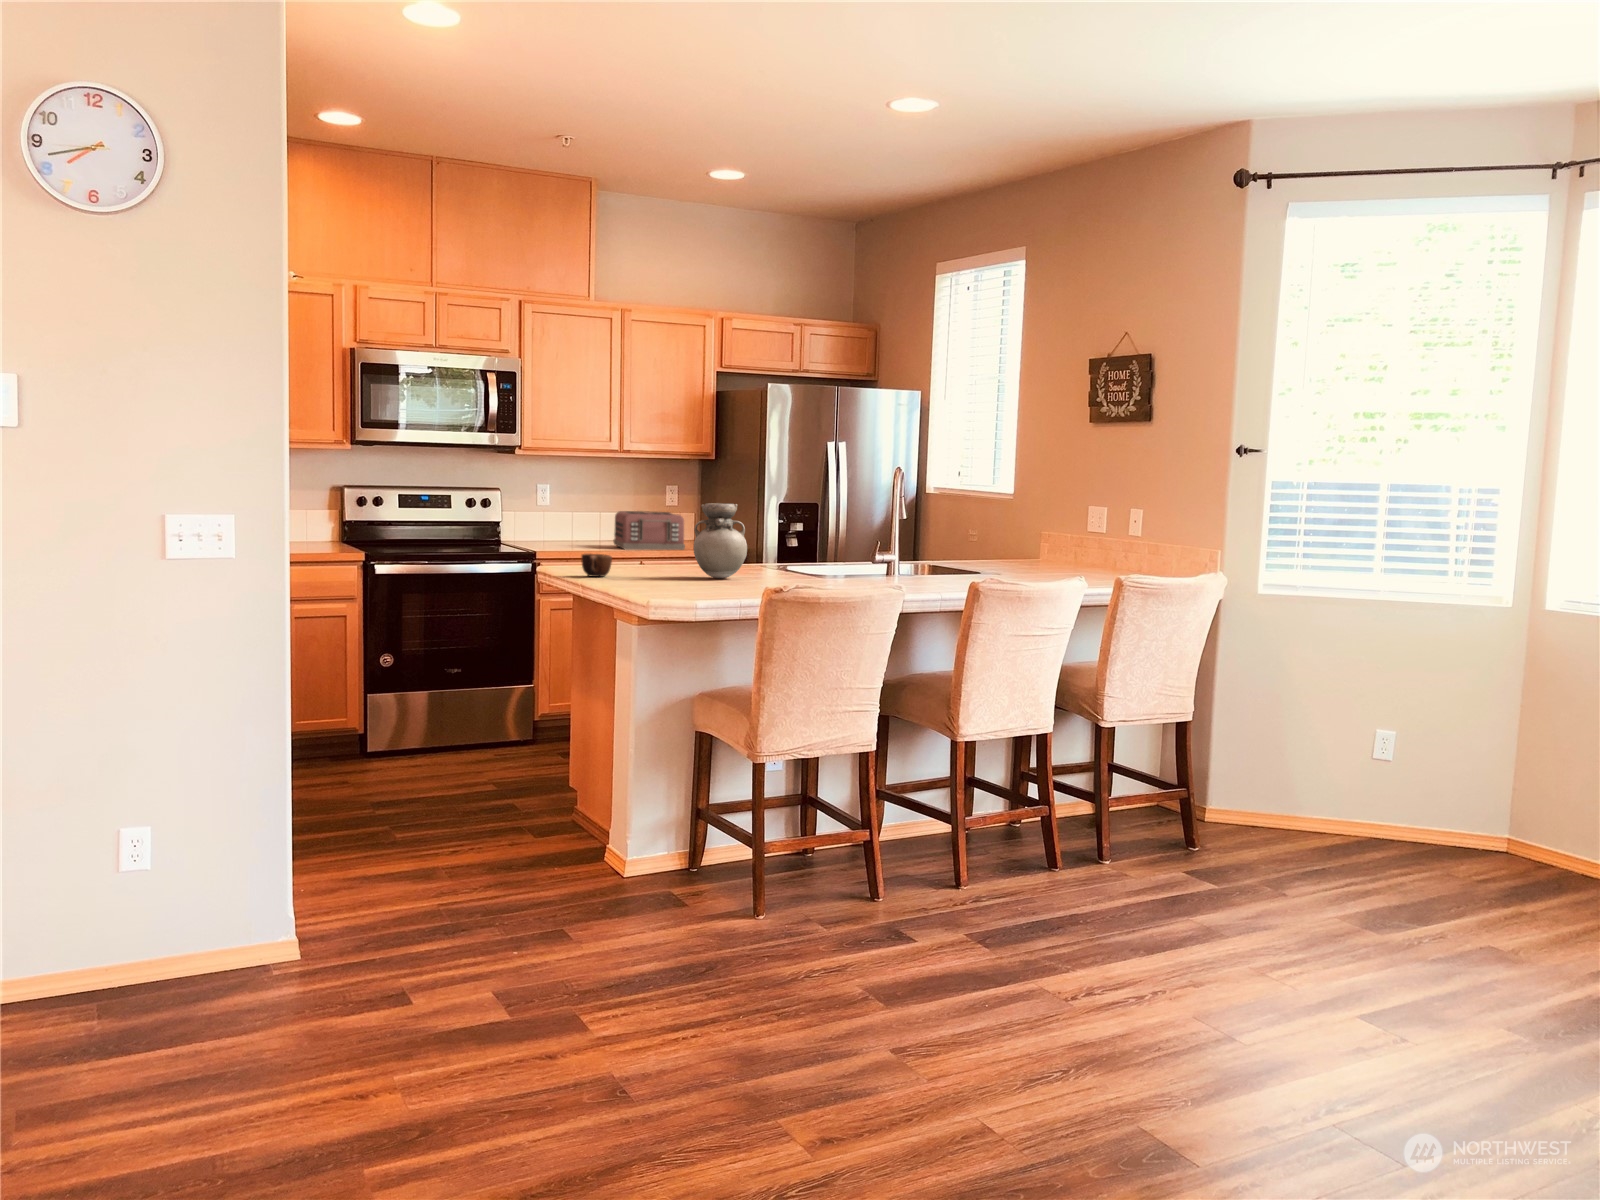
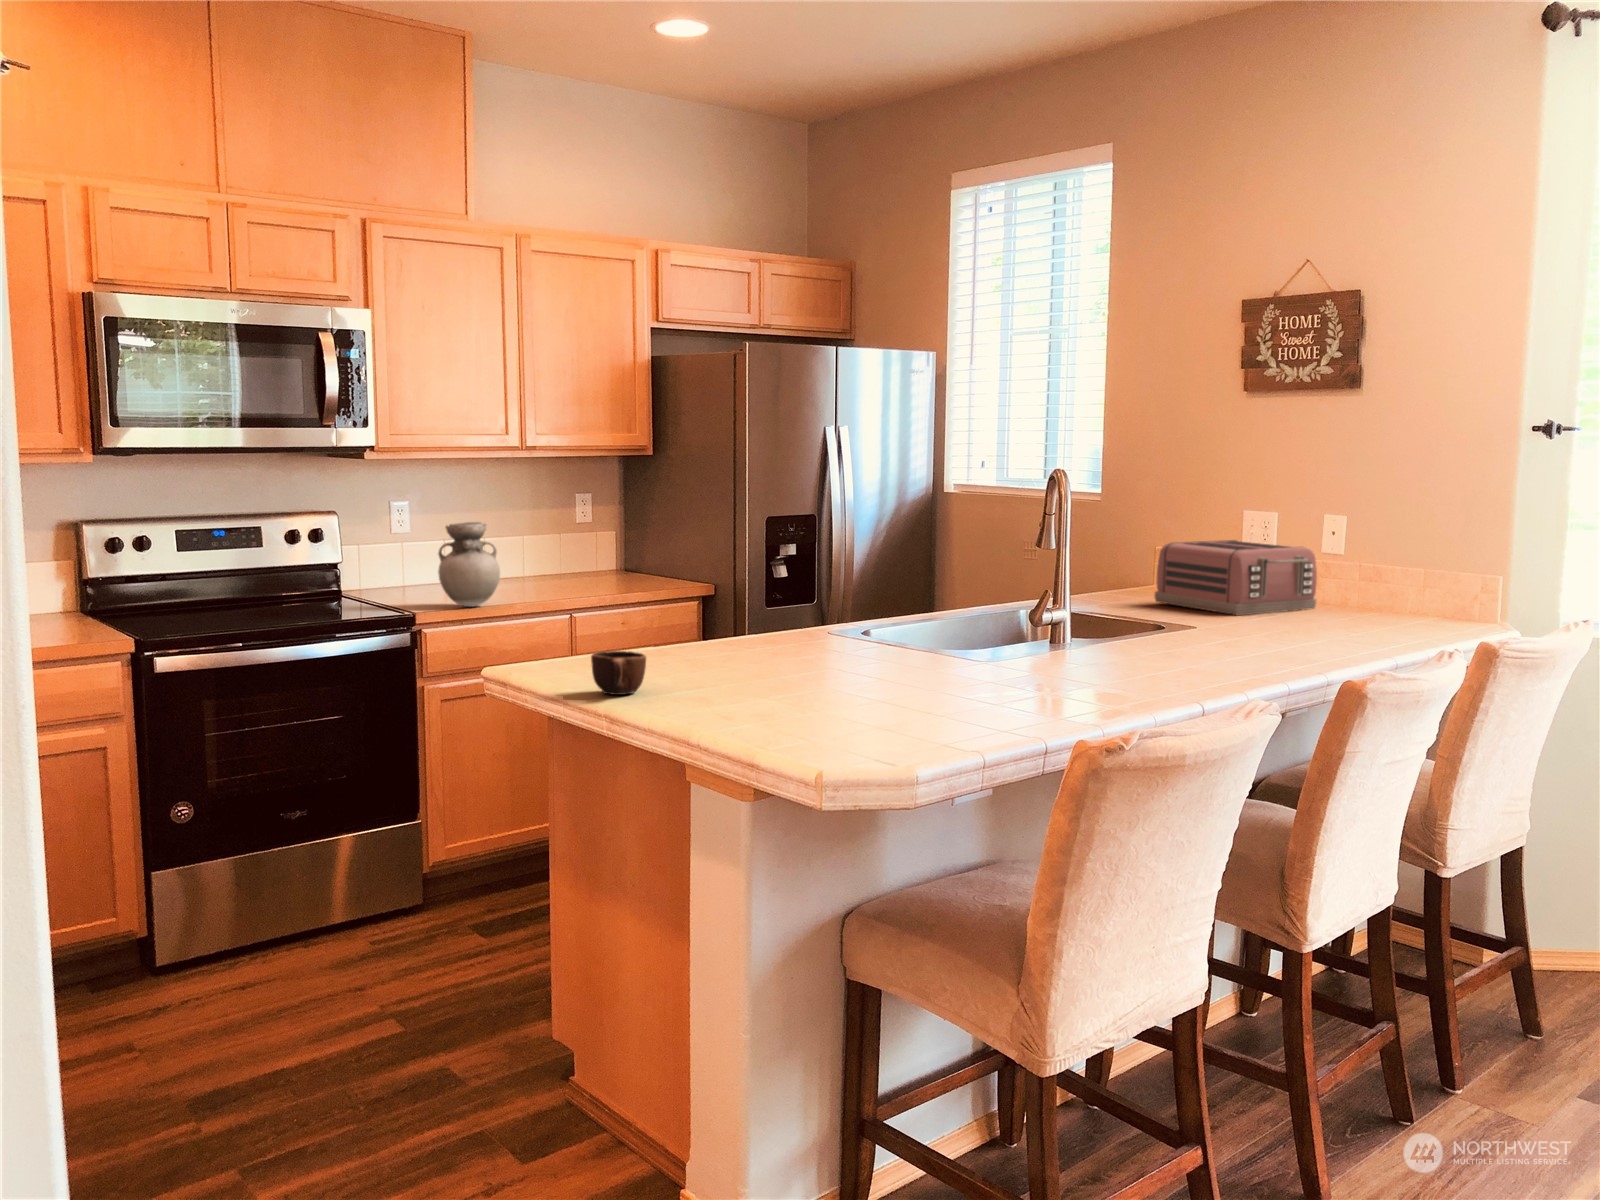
vase: present [693,503,747,578] -> present [438,522,500,607]
toaster: present [613,511,685,550] -> present [1155,540,1317,615]

